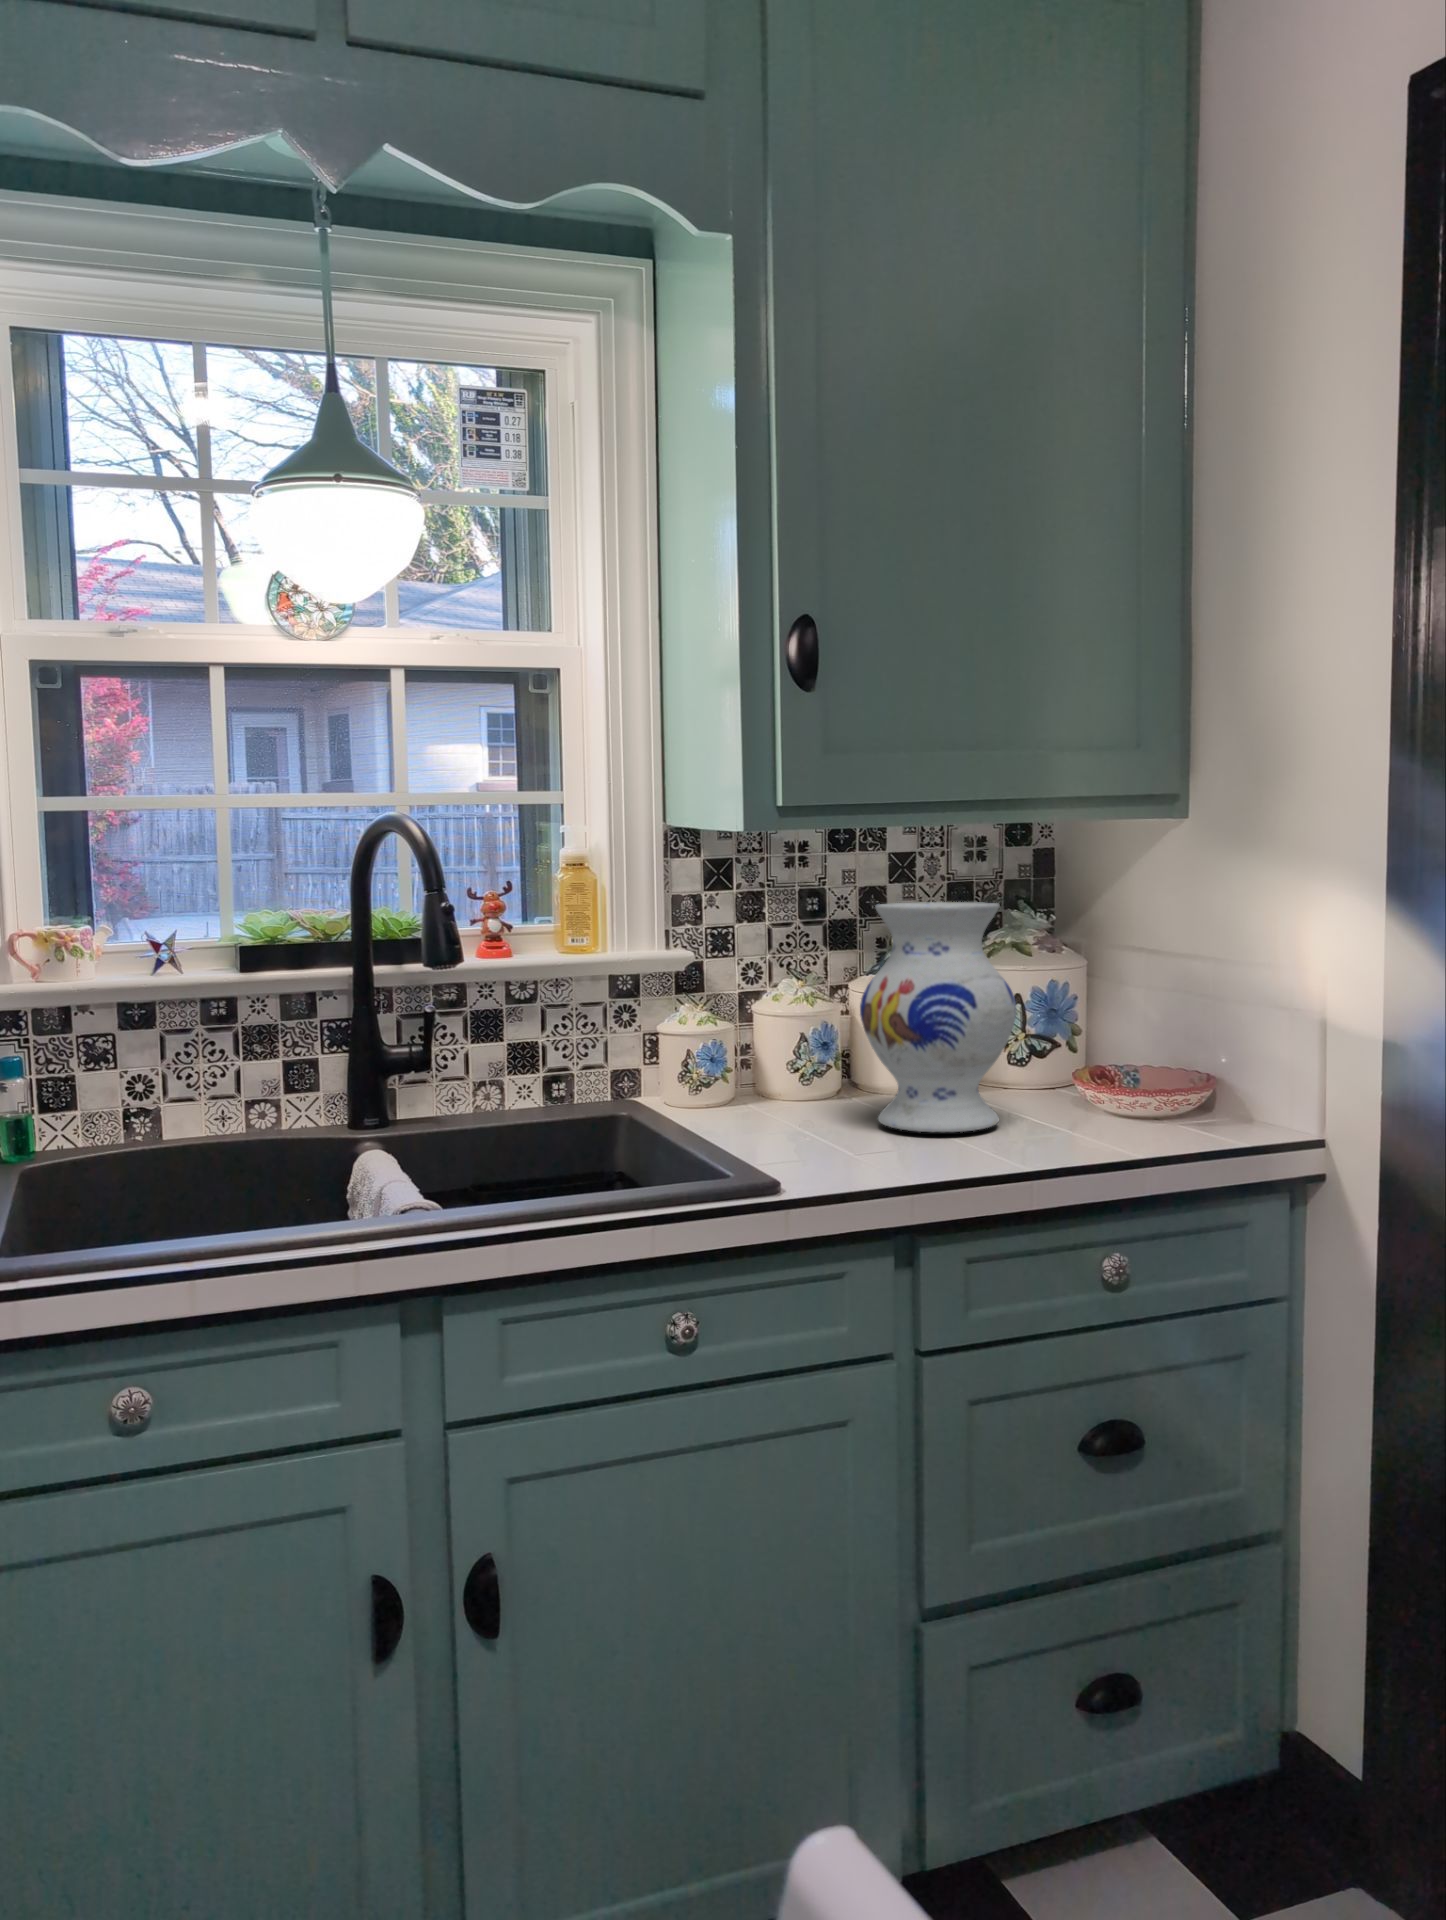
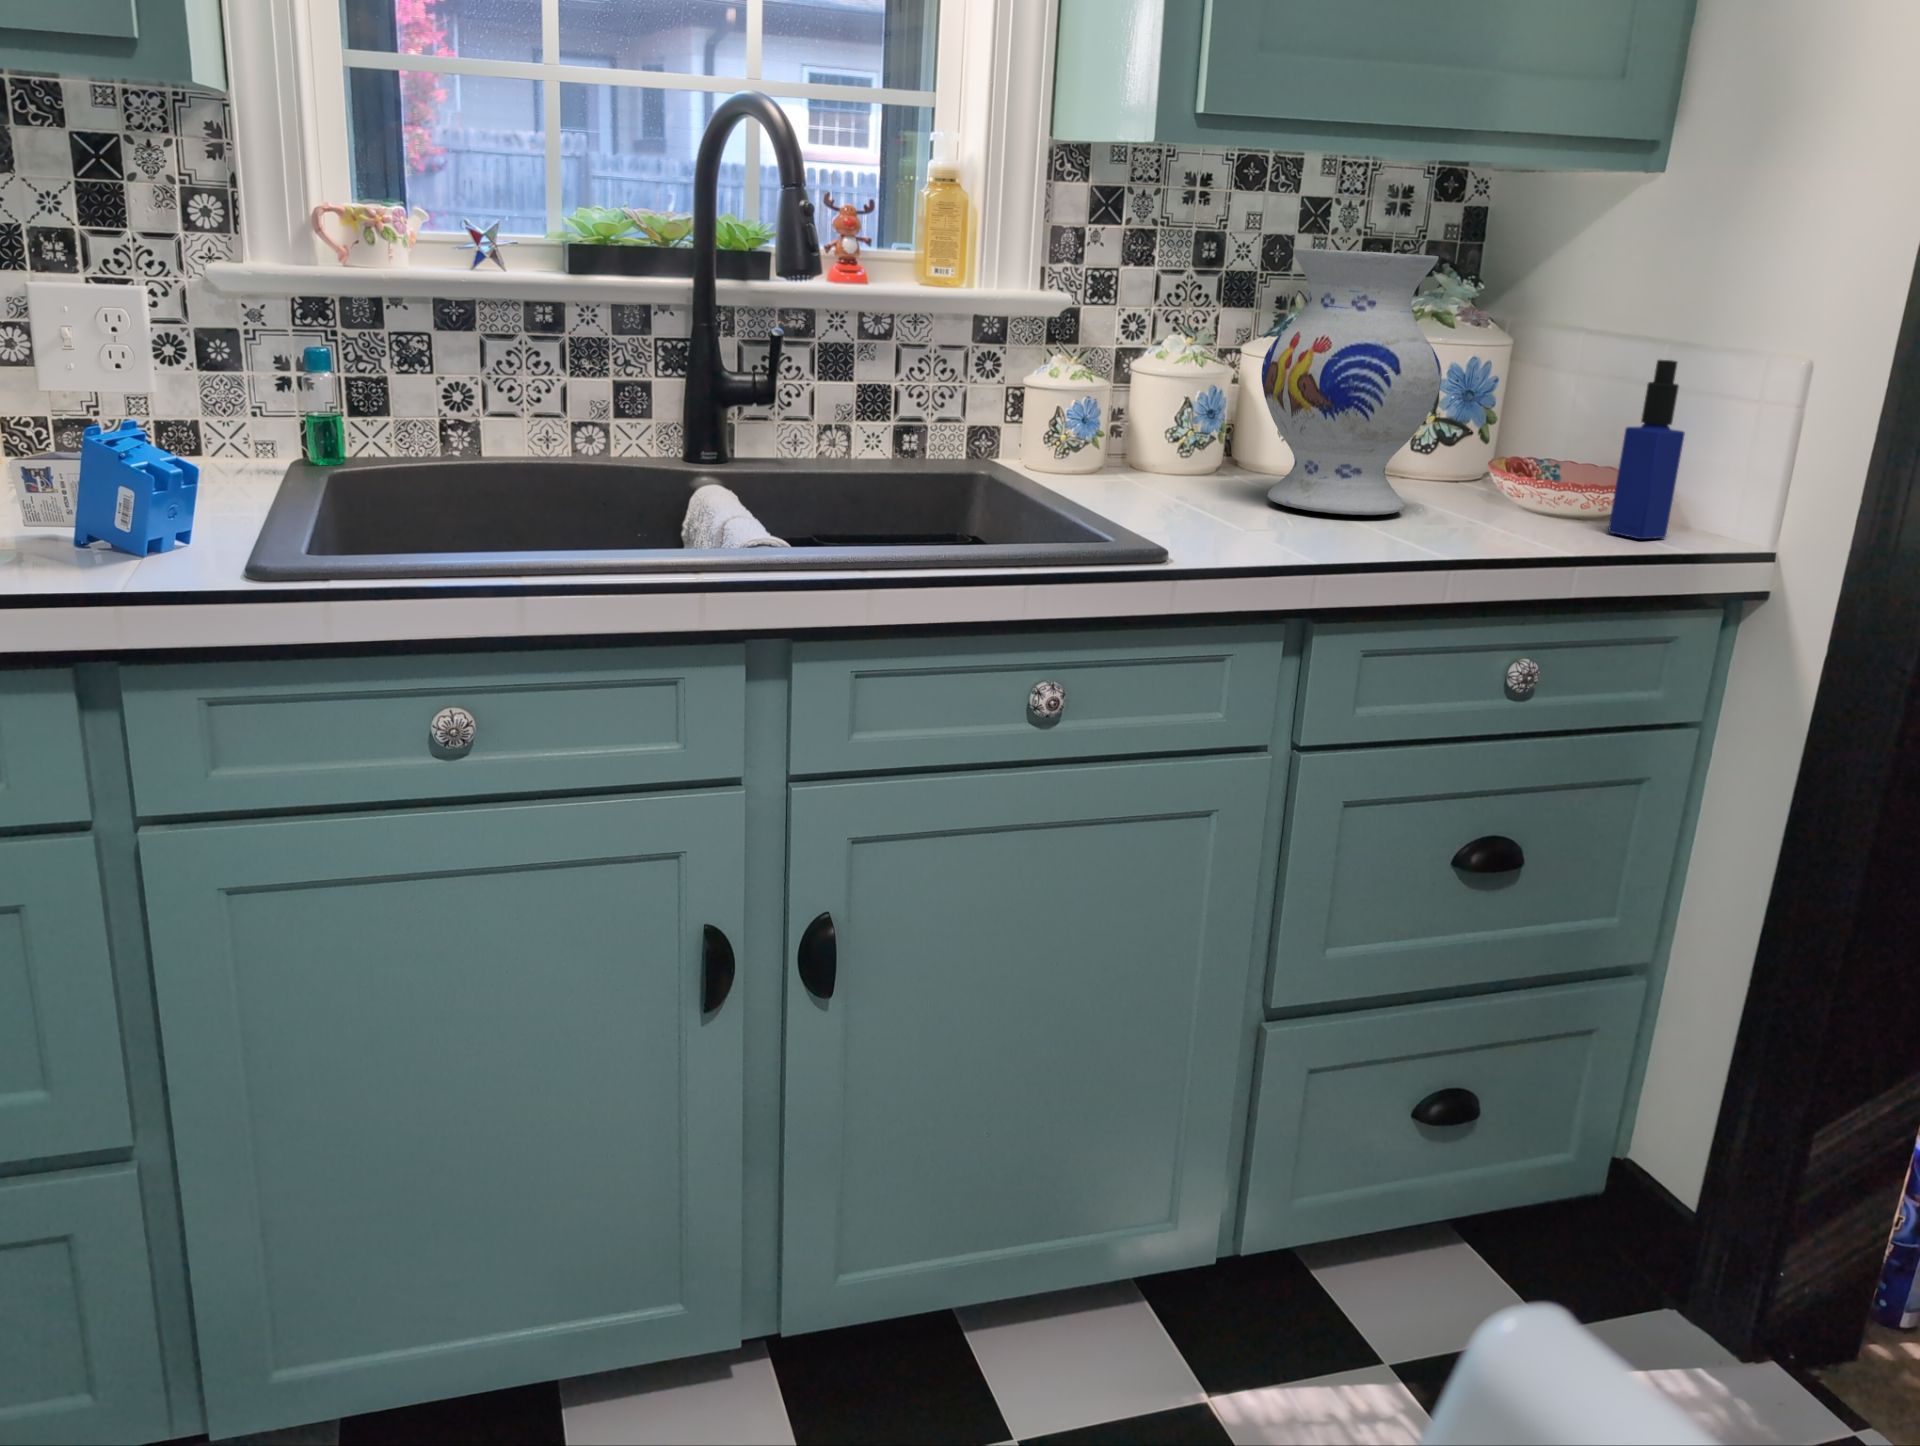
bottle: none [1180,978,1232,1136] -> present [1608,360,1685,539]

